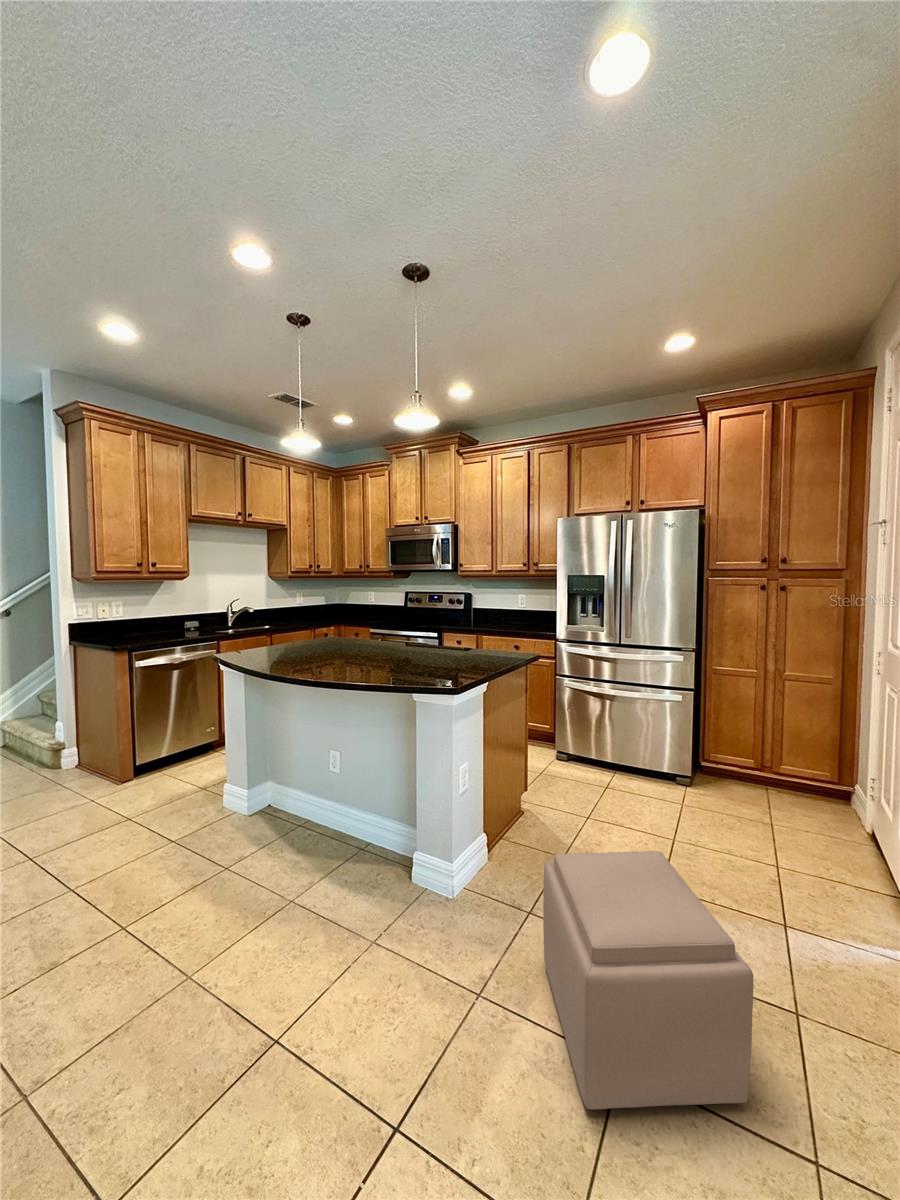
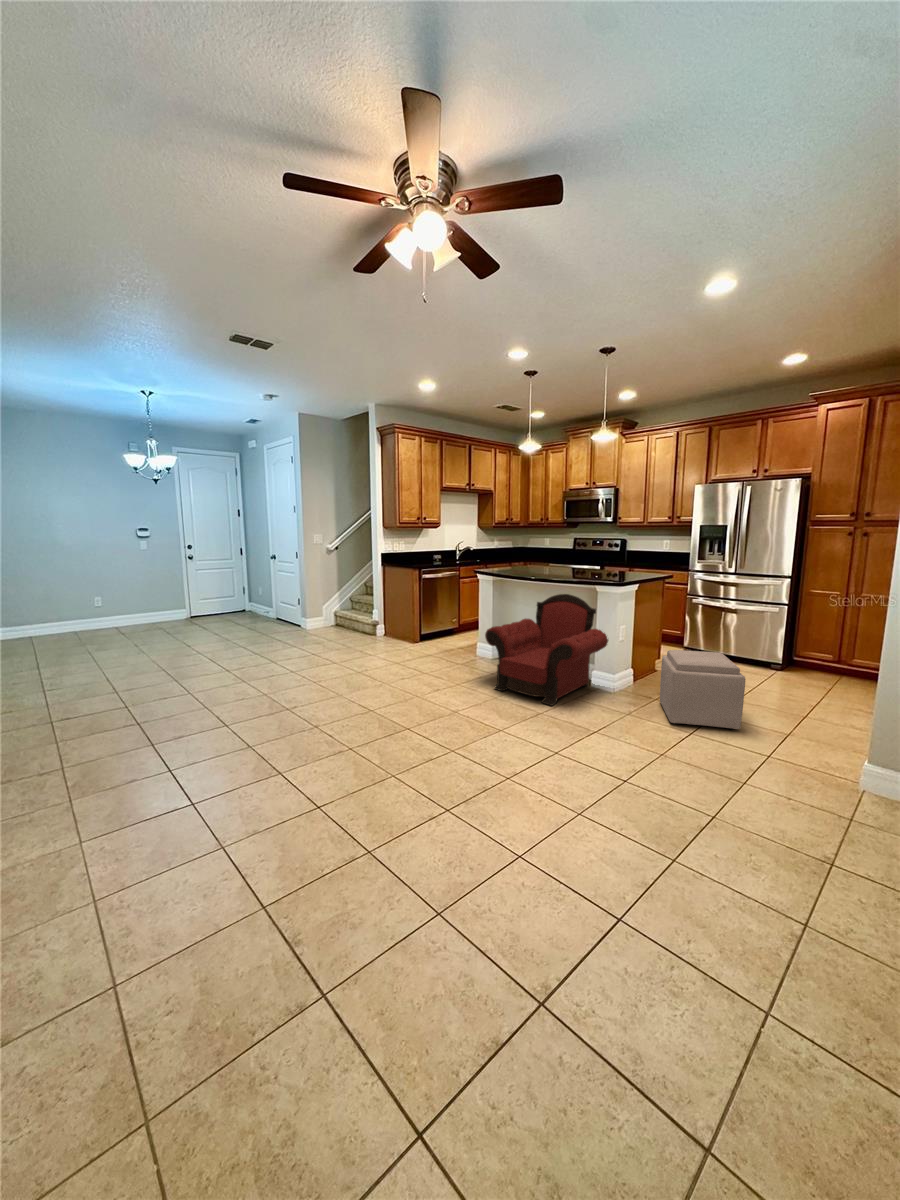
armchair: none [157,714,435,1066] -> present [485,594,608,706]

